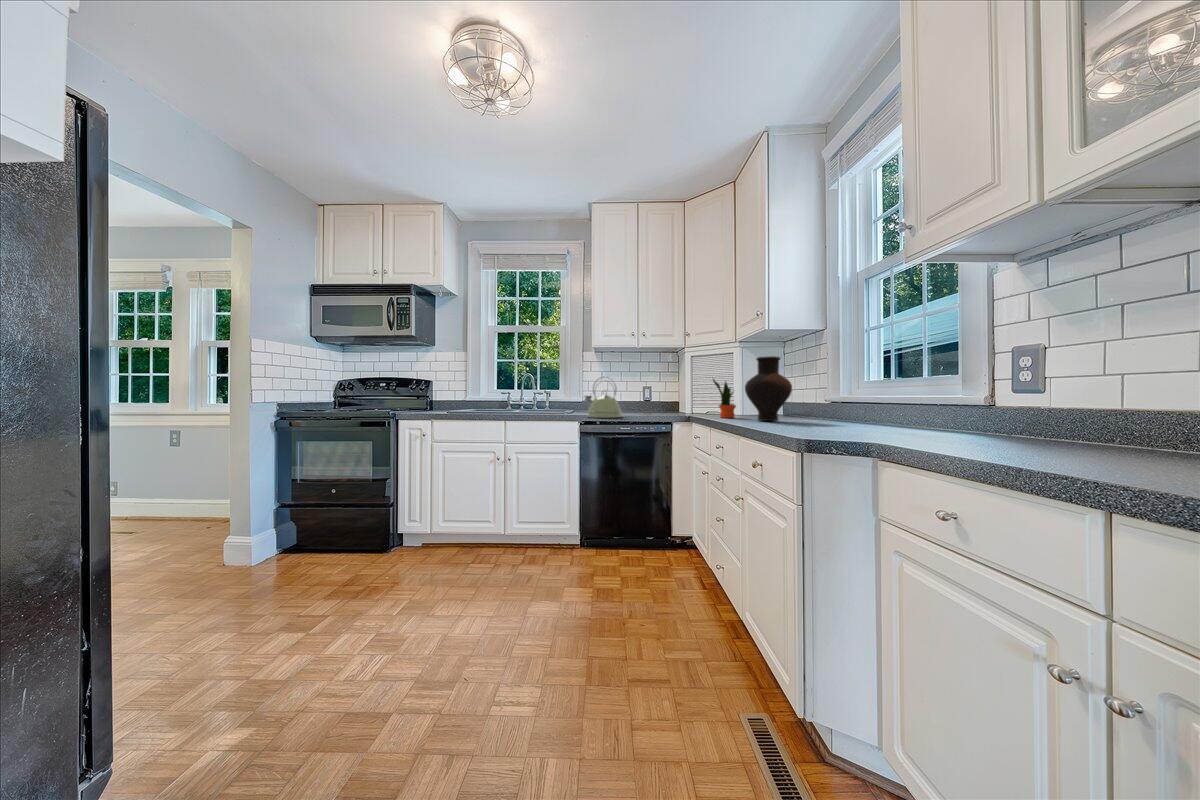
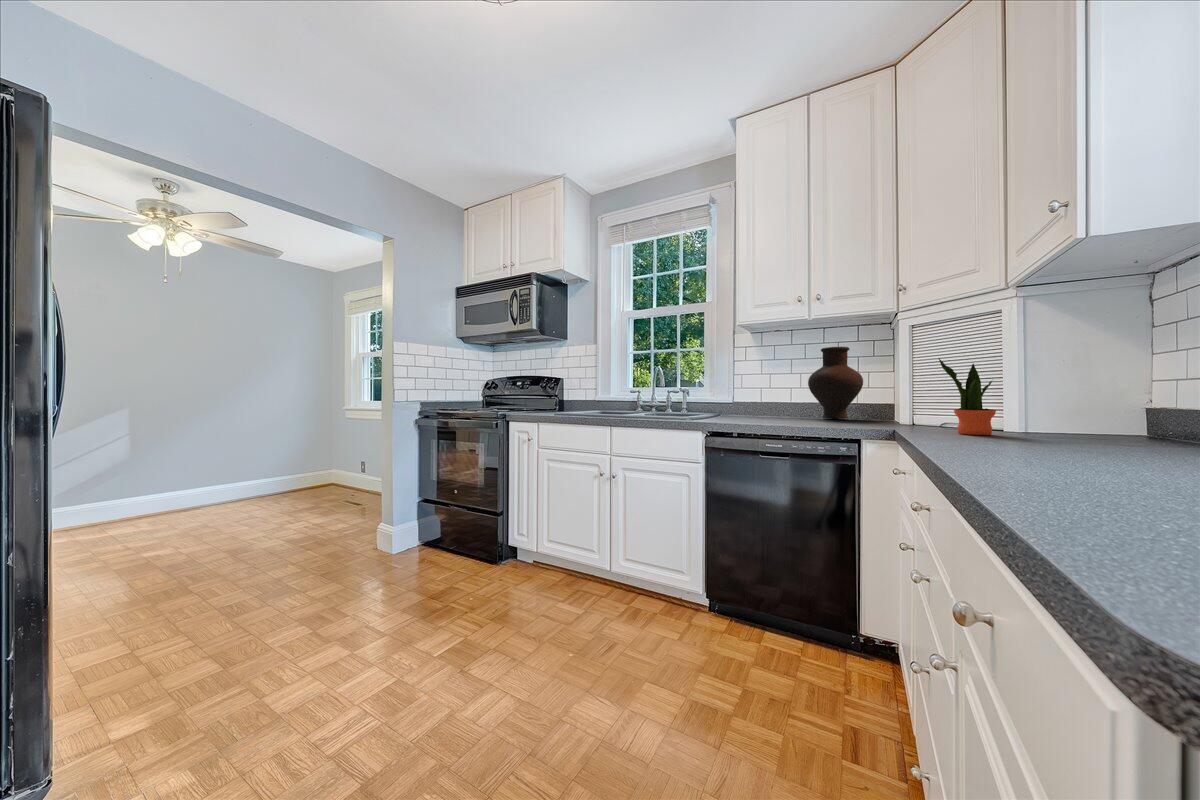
vase: present [745,356,792,421] -> present [808,347,863,419]
kettle: present [585,379,622,418] -> none [710,365,767,427]

